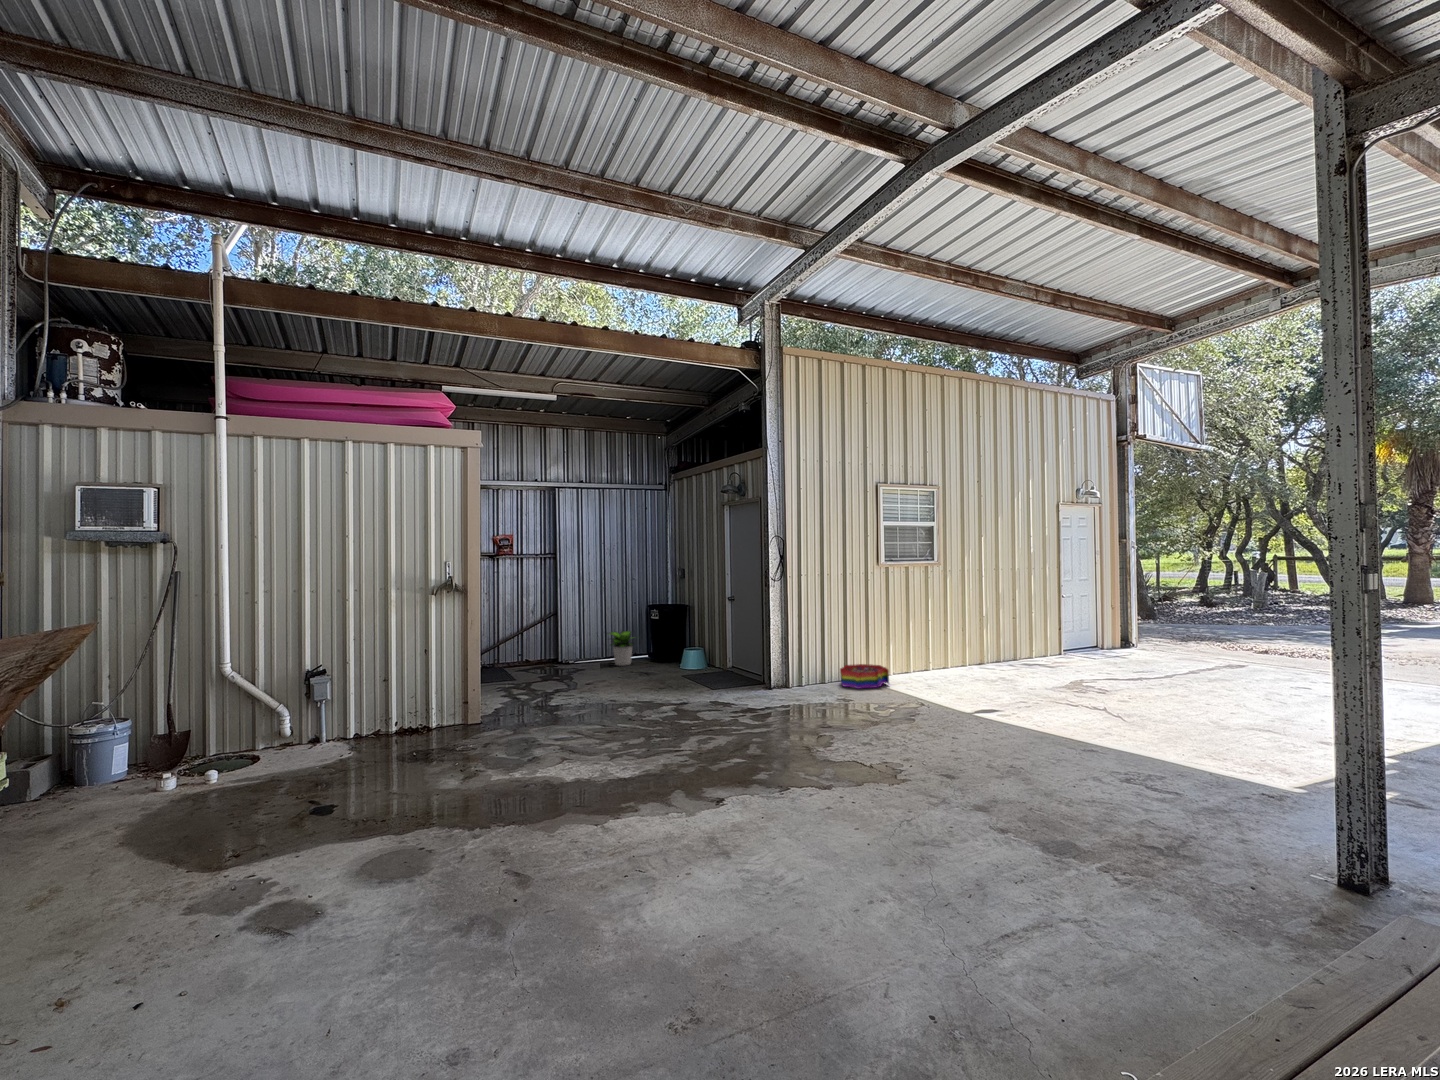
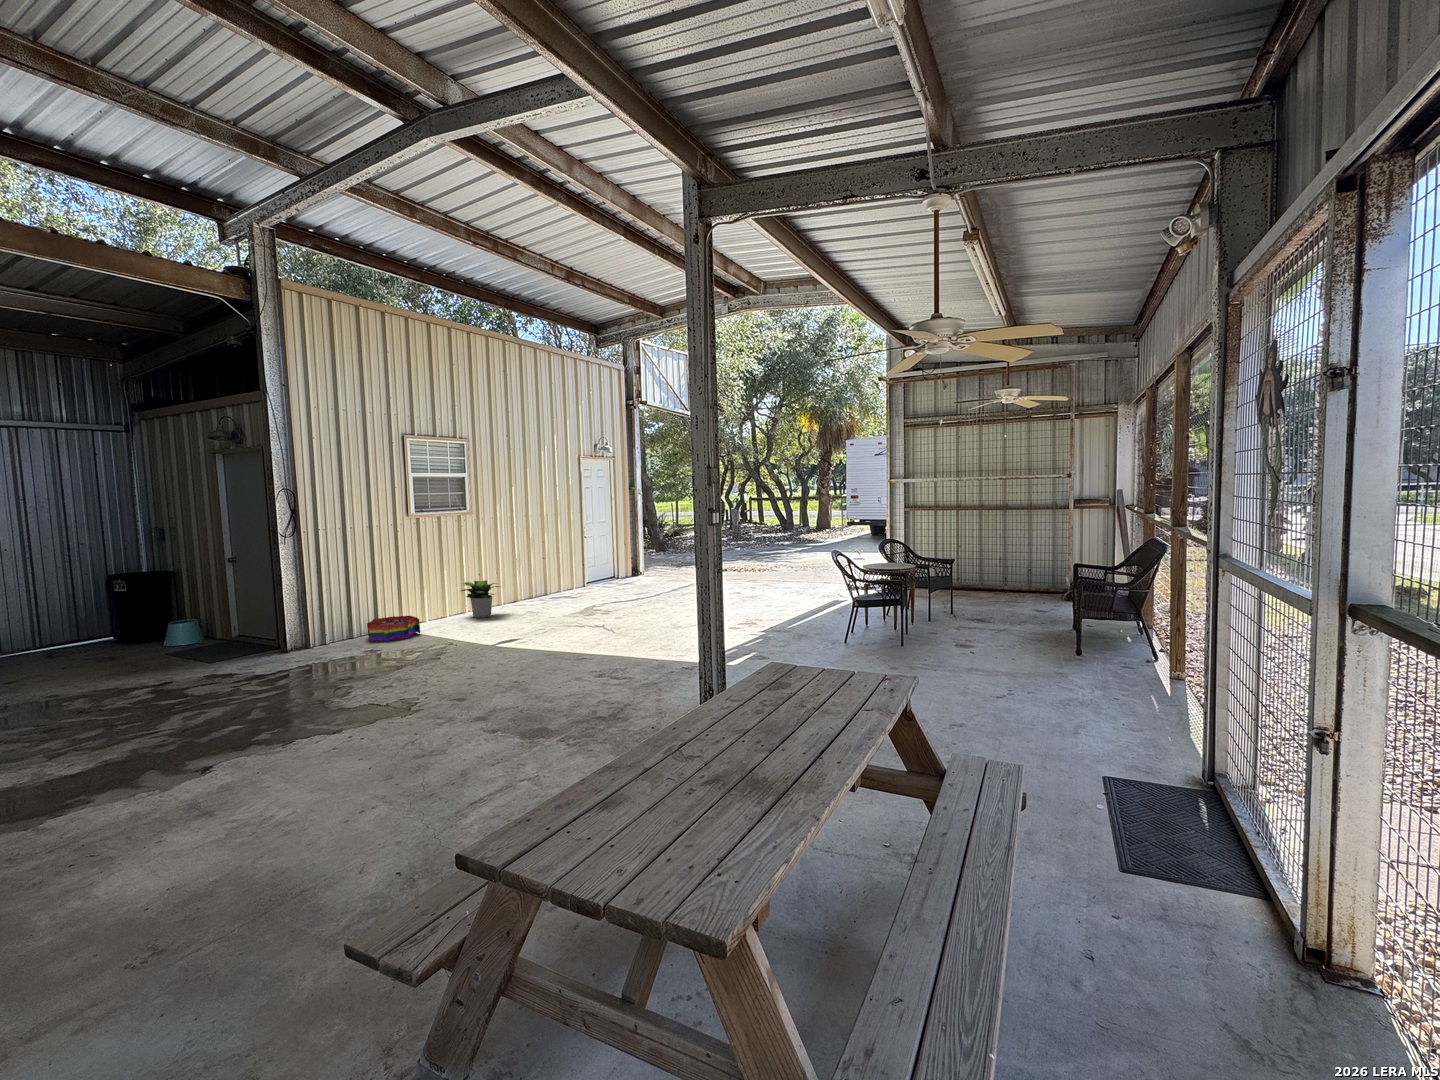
potted plant: present [608,631,633,666] -> present [461,580,499,618]

